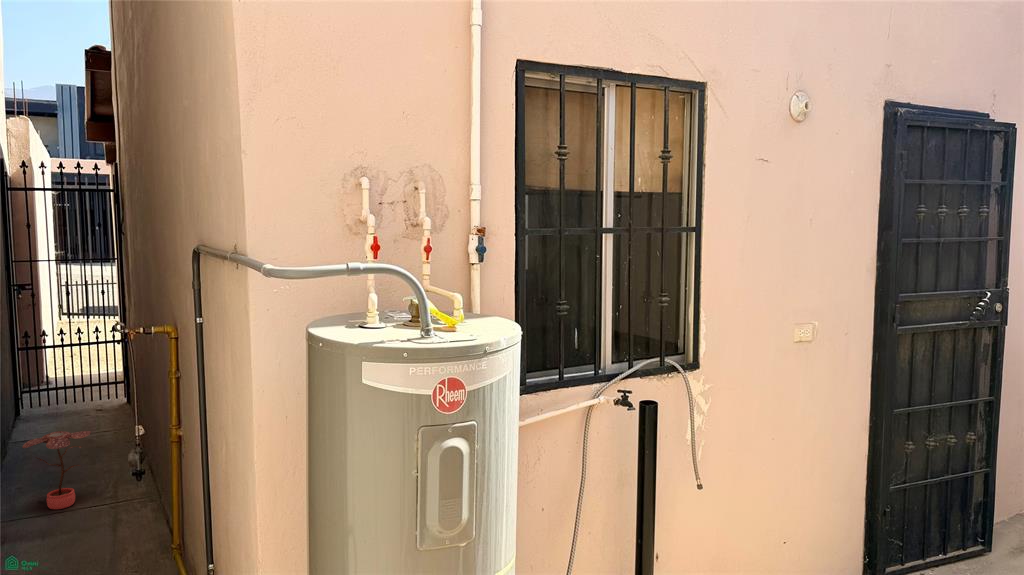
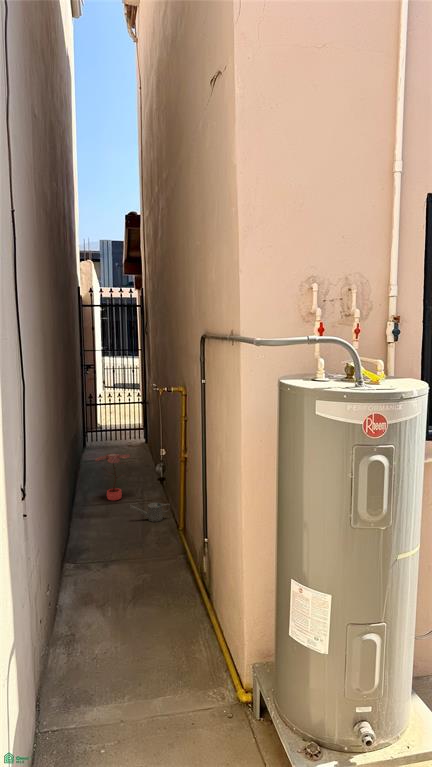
watering can: none [87,505,160,538] -> present [130,503,170,522]

